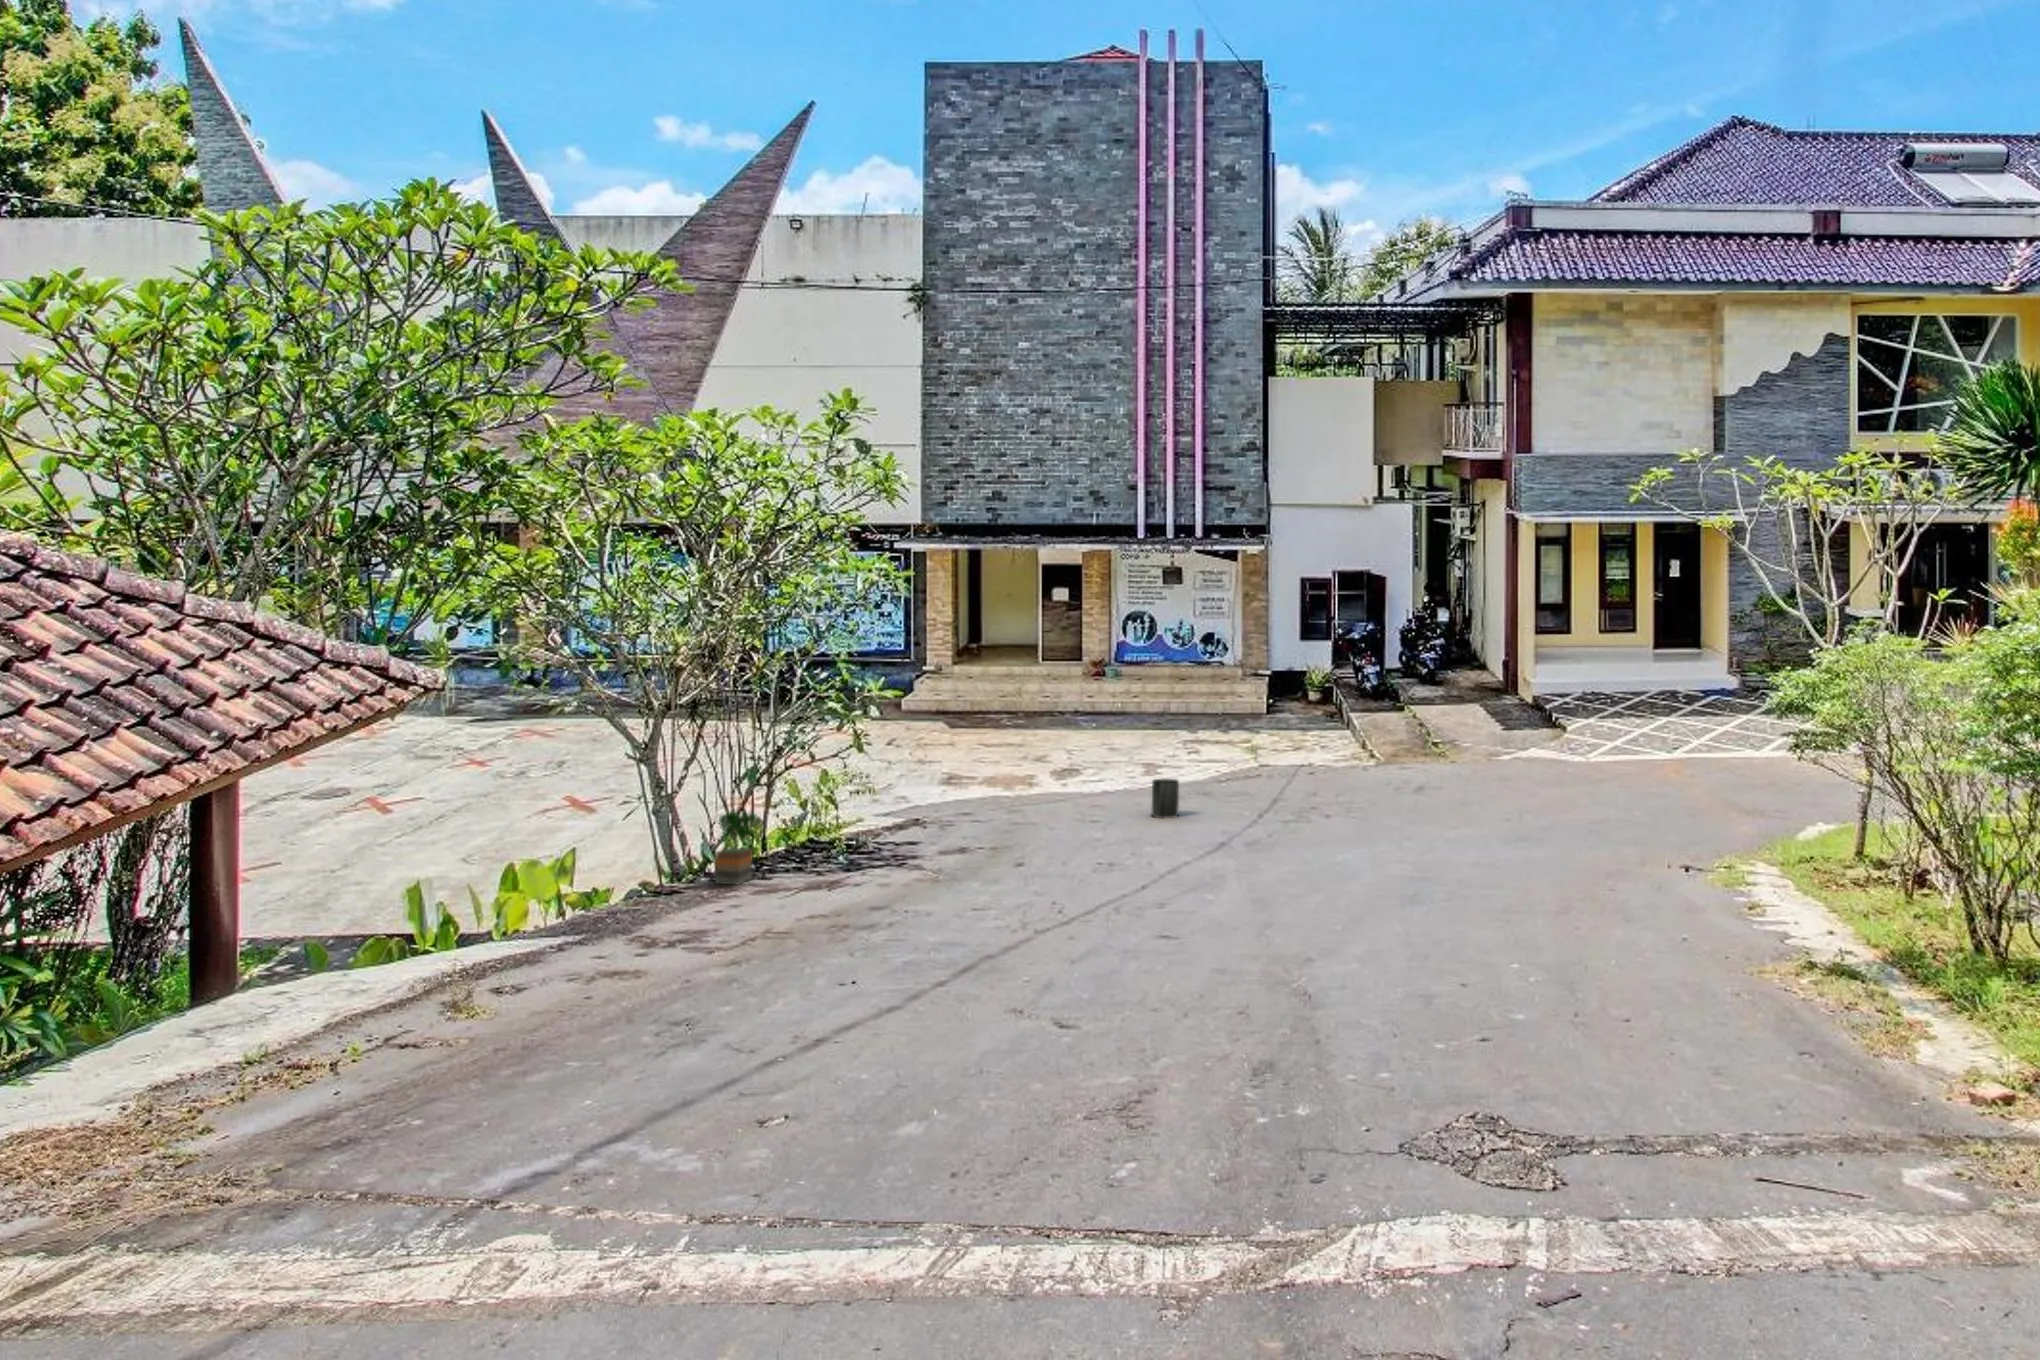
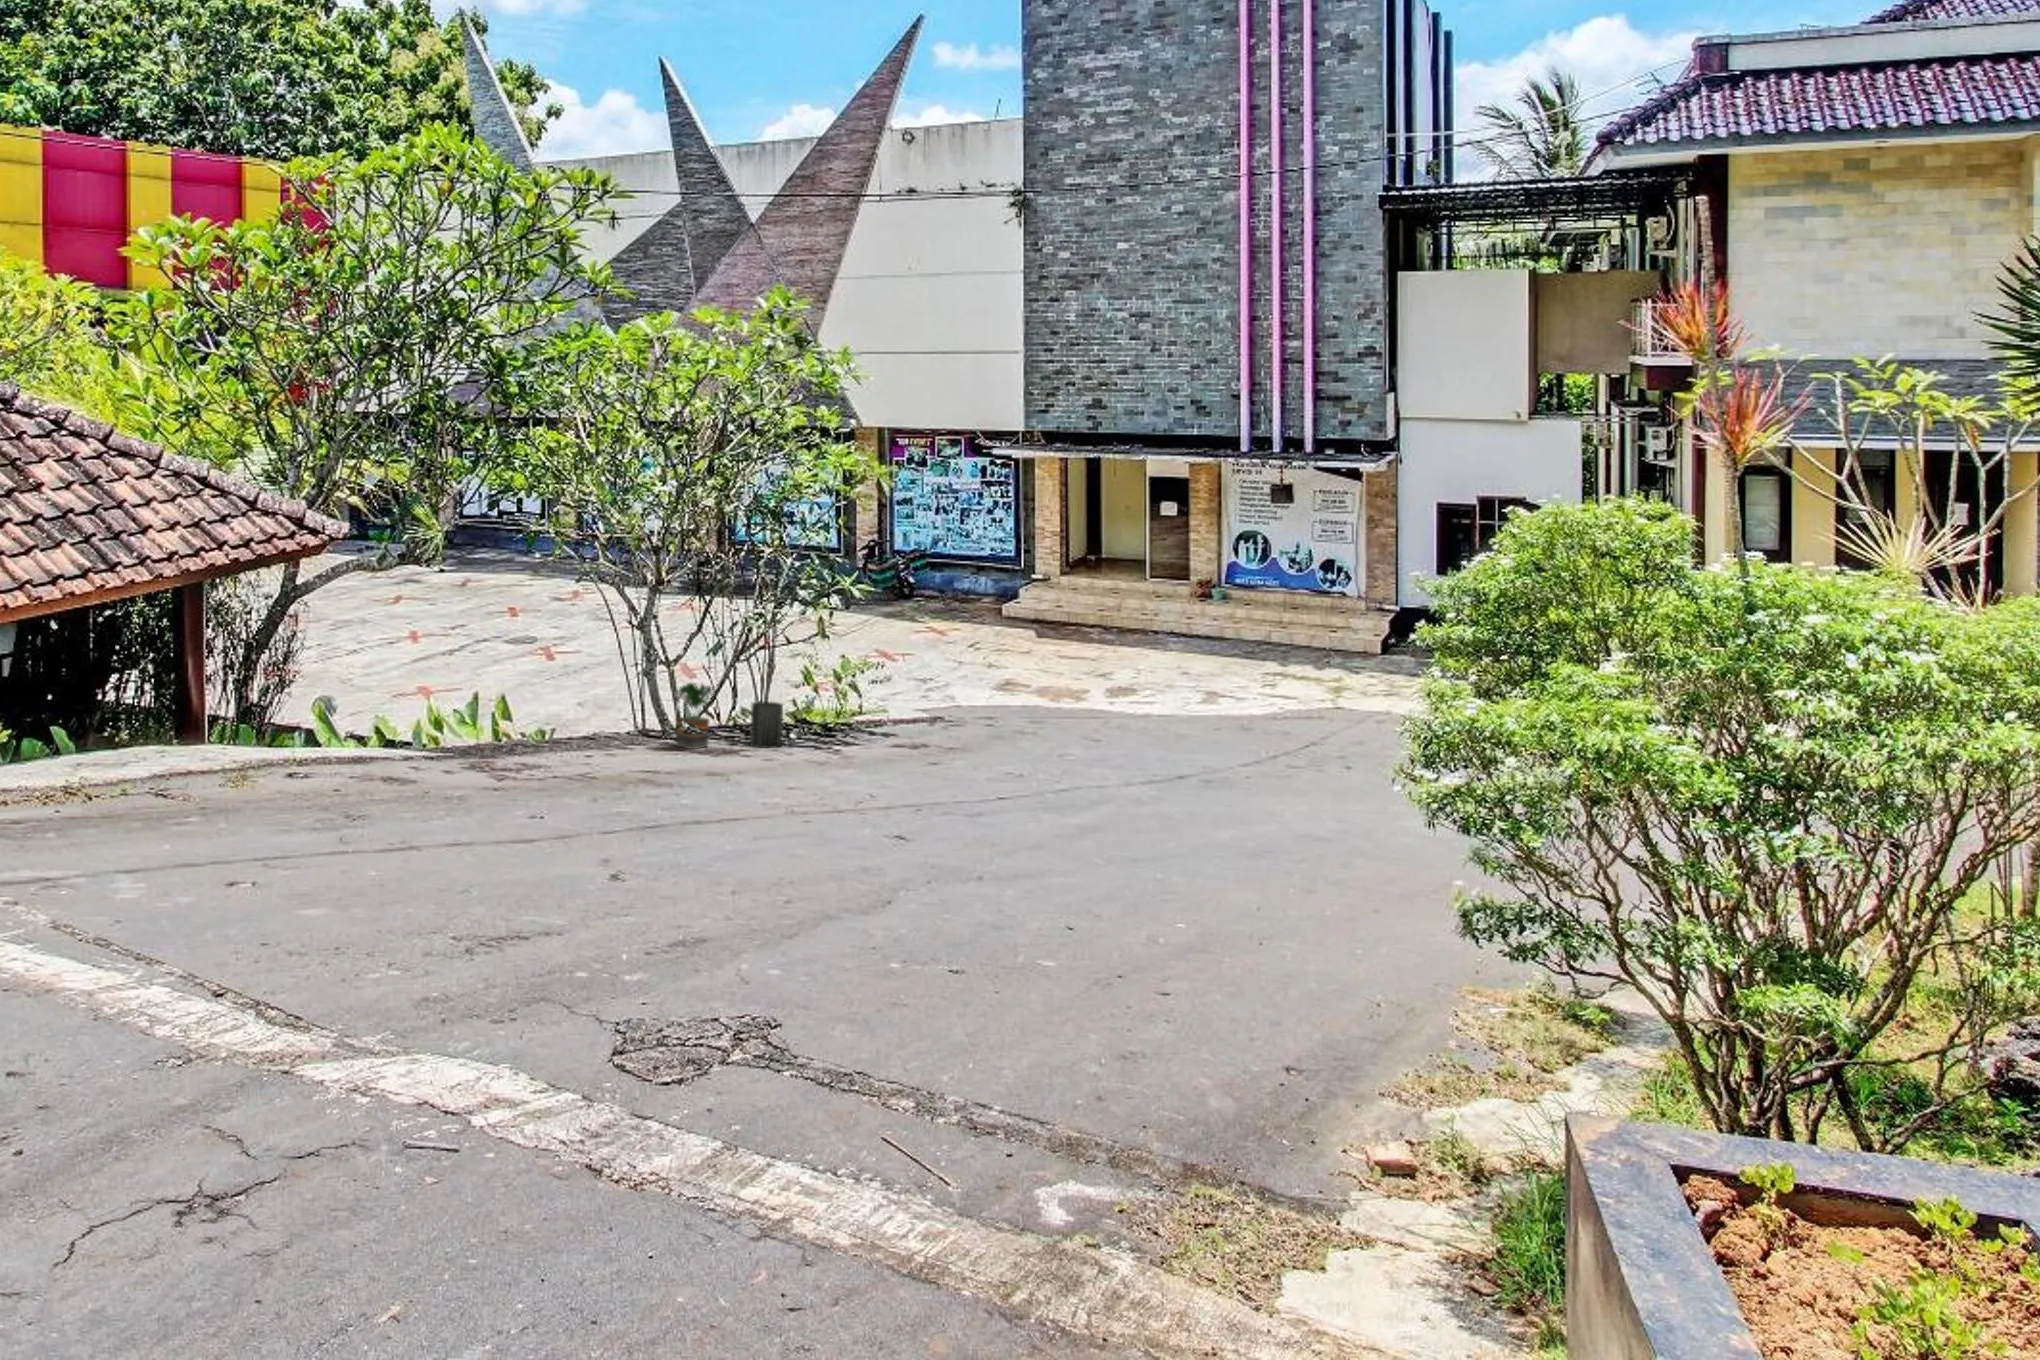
trash can: present [1152,779,1179,818] -> present [750,702,783,748]

